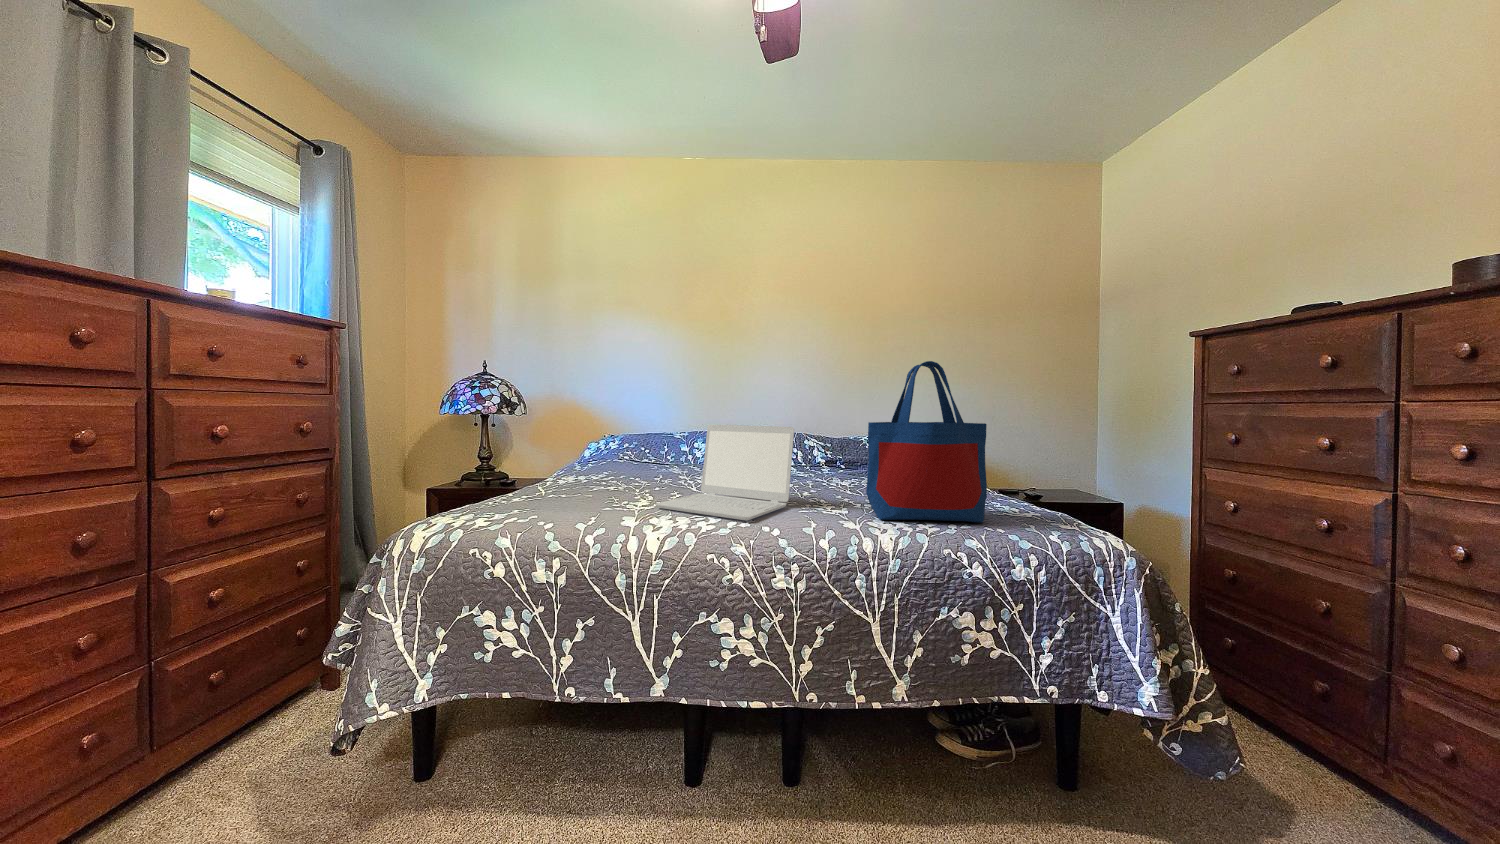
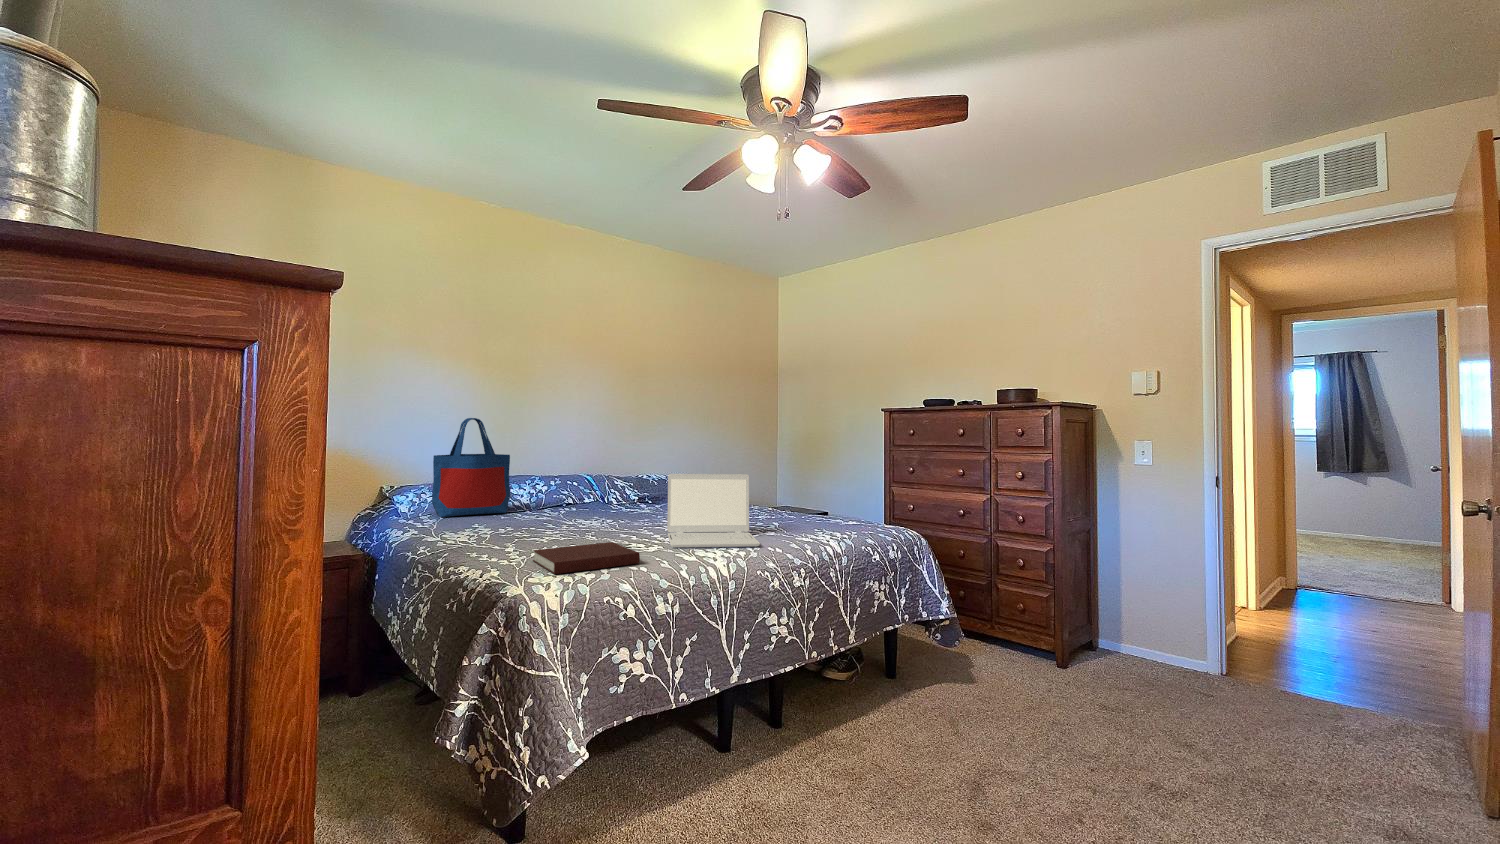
tote bag: present [866,361,987,523] -> present [432,418,510,517]
notebook: none [468,491,595,518] -> present [533,542,640,574]

